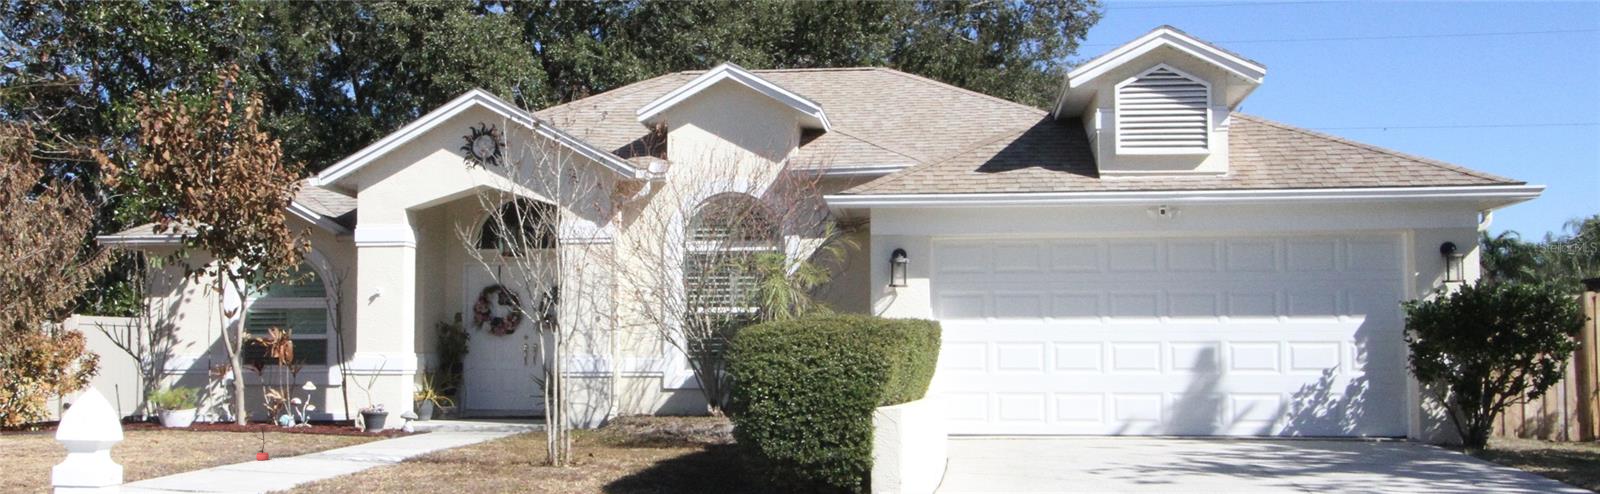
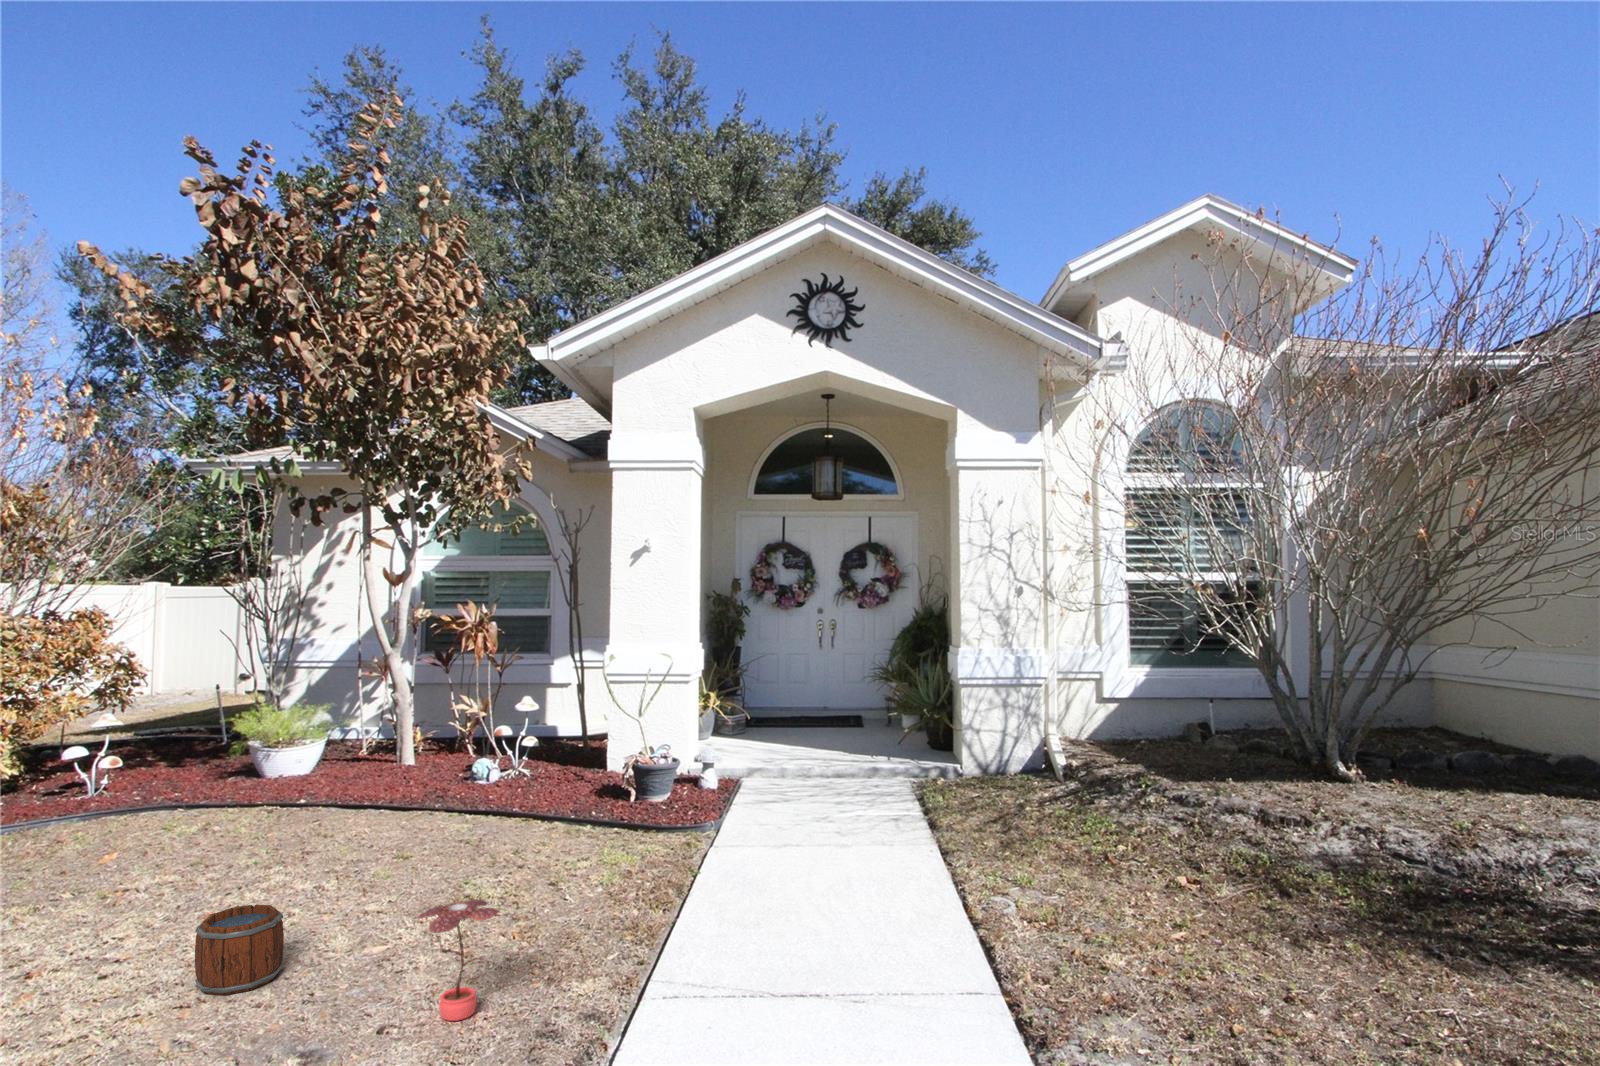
bucket: none [172,433,201,458] -> present [195,905,284,995]

